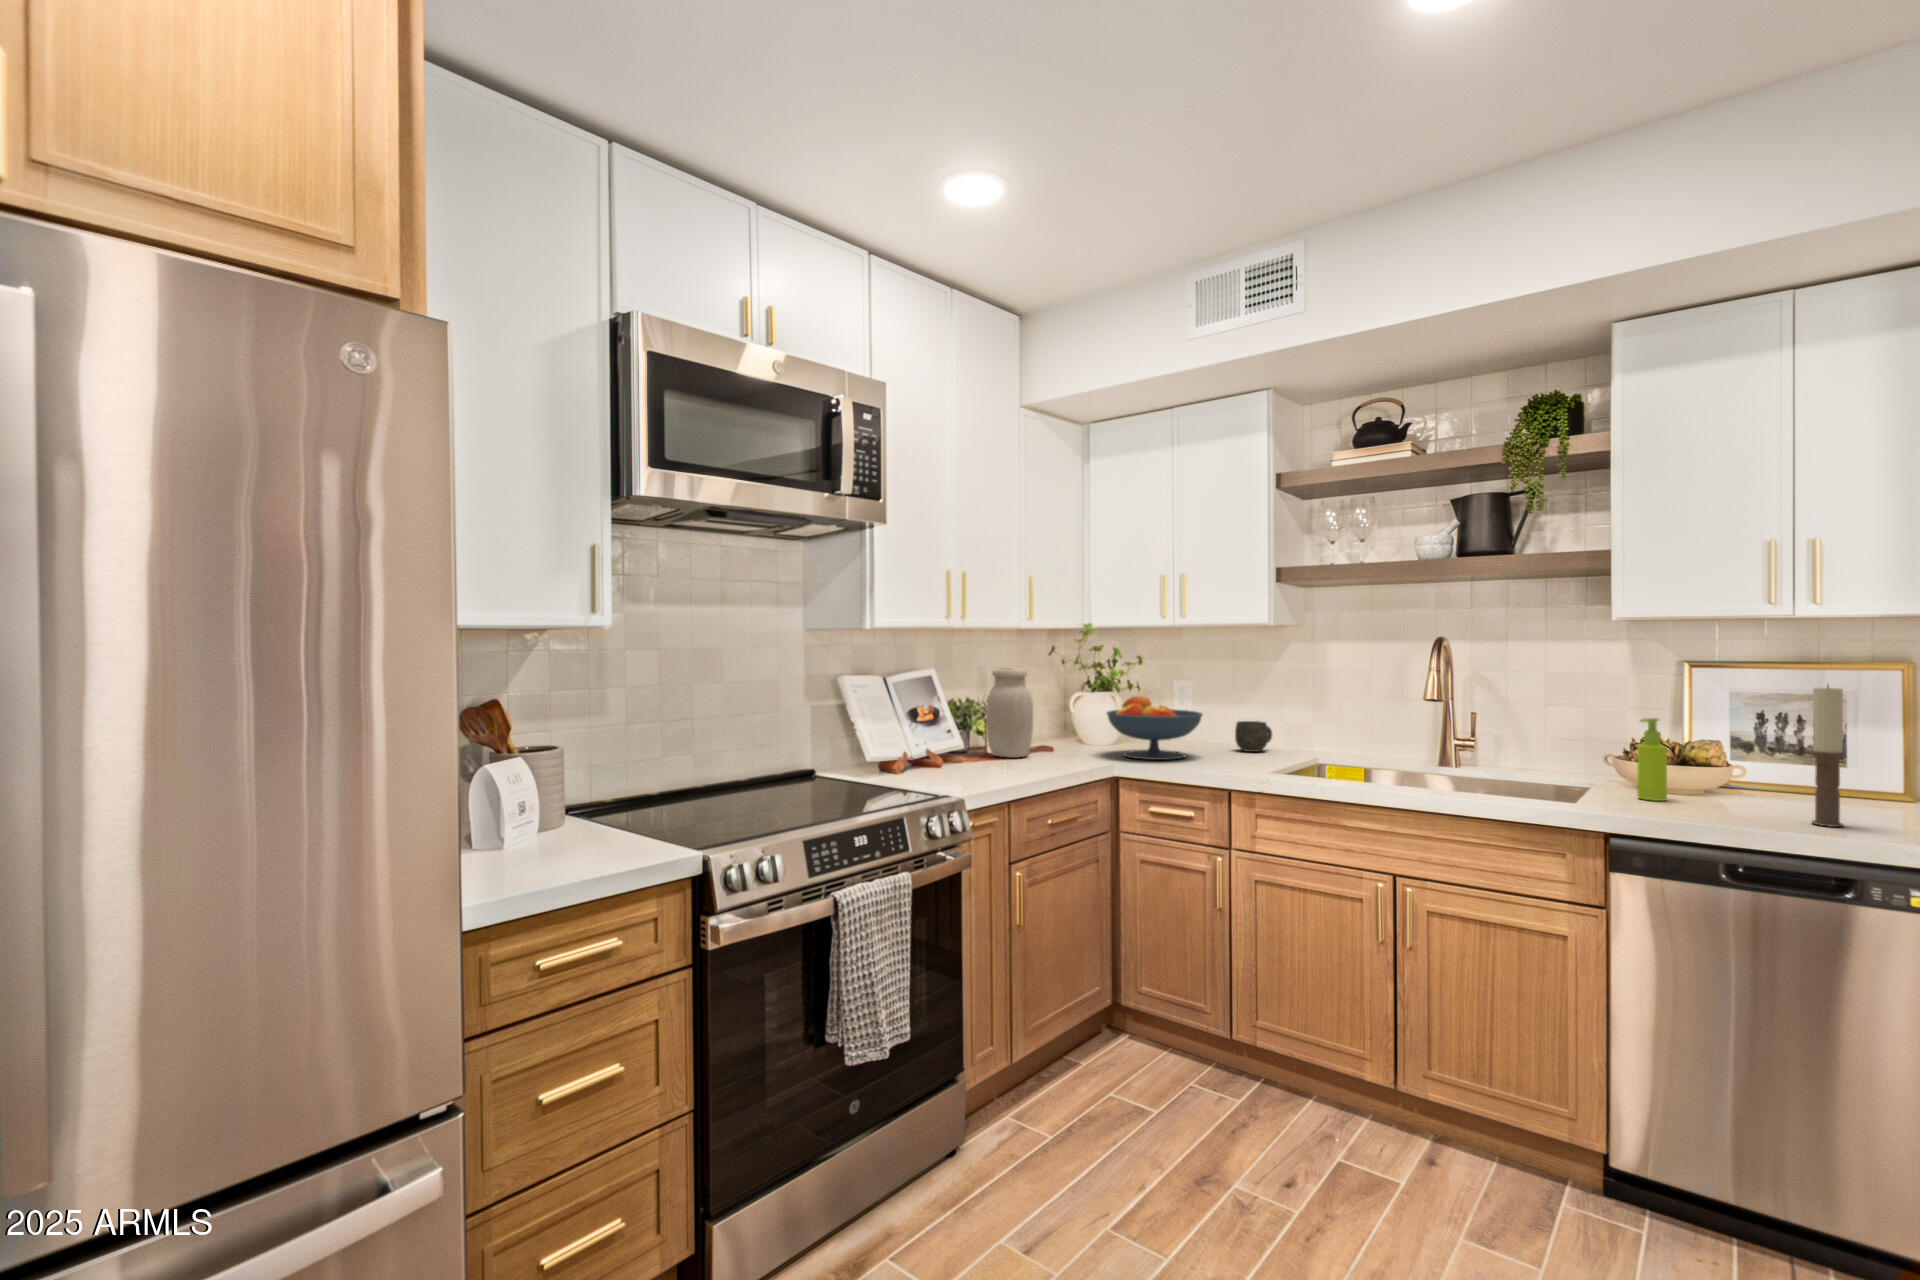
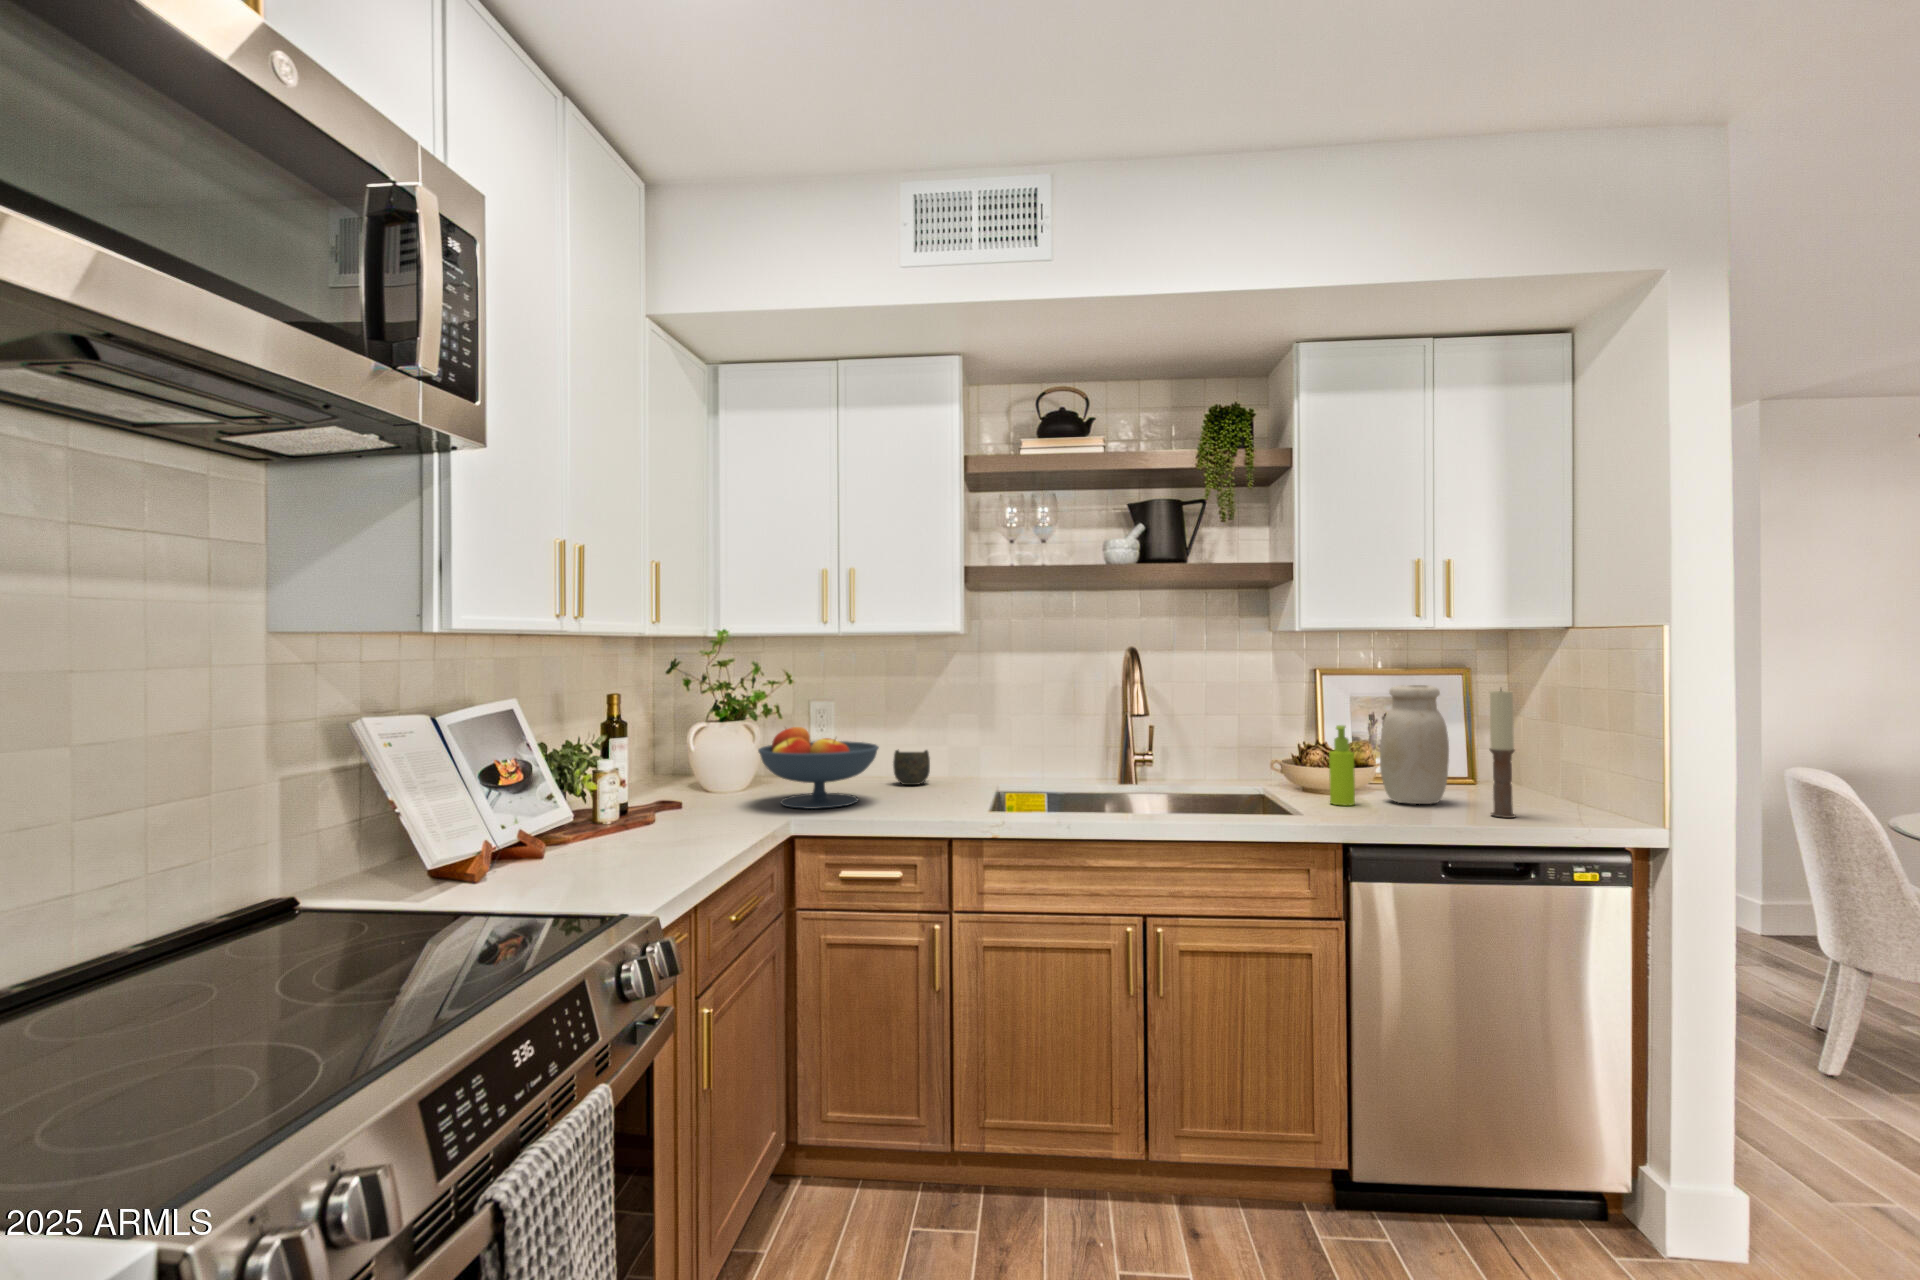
jar: present [986,668,1033,758] -> present [1380,685,1449,804]

